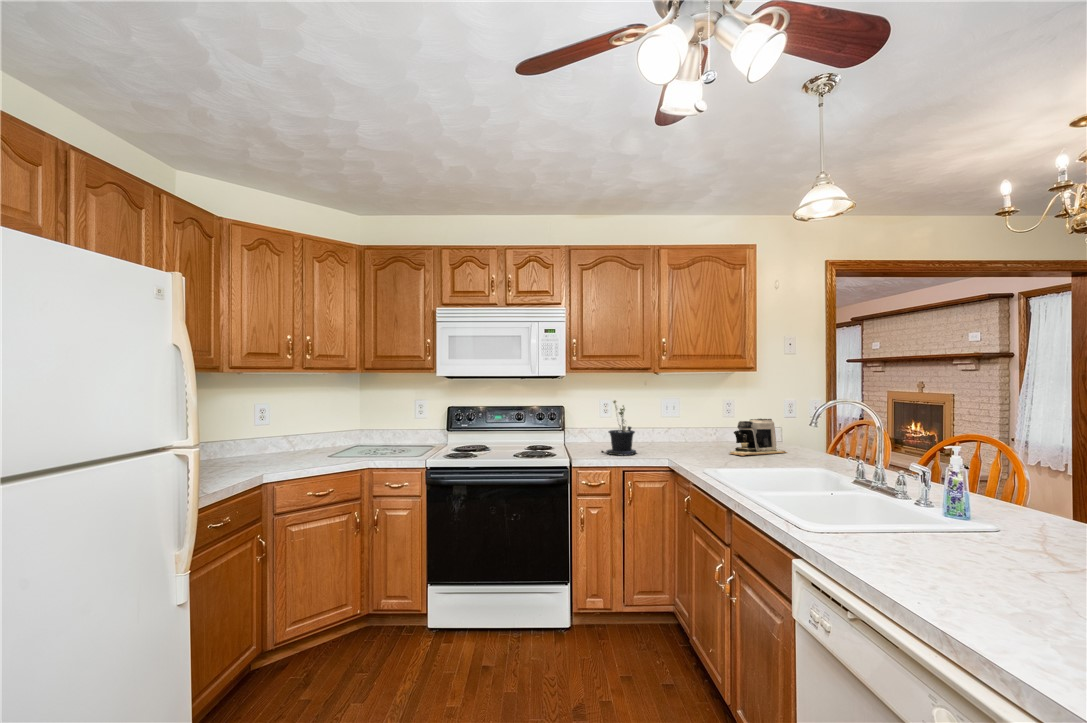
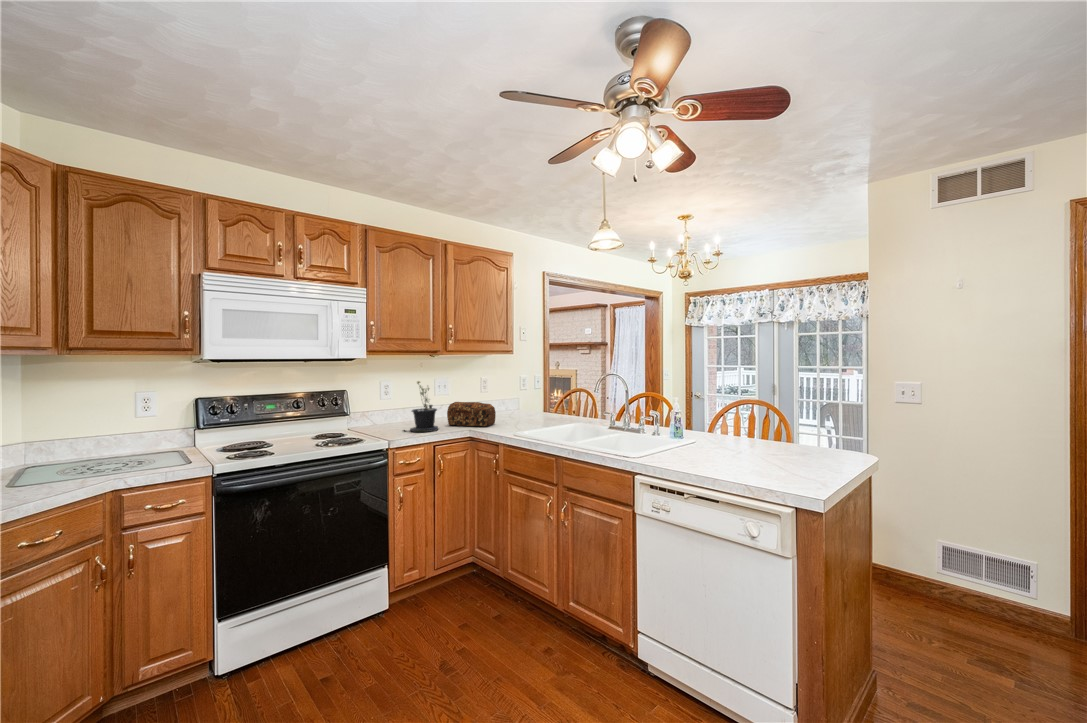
coffee maker: present [730,419,787,456] -> none [502,390,539,421]
bread loaf: none [653,426,708,457] -> present [447,402,496,426]

